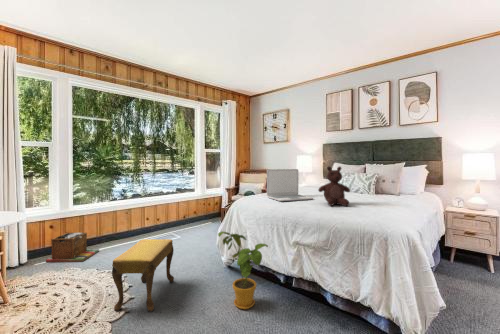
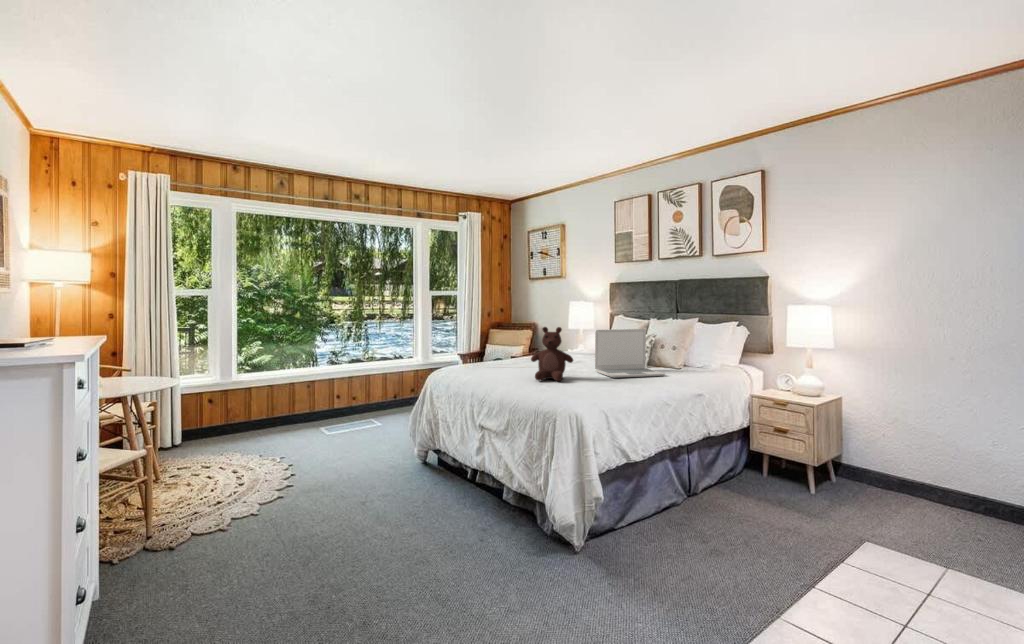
laptop: present [267,169,313,201] -> present [595,329,665,378]
laundry basket: present [46,232,99,262] -> none [204,410,269,447]
house plant: present [218,232,268,309] -> none [382,408,453,503]
footstool: present [112,239,174,312] -> none [263,418,345,497]

